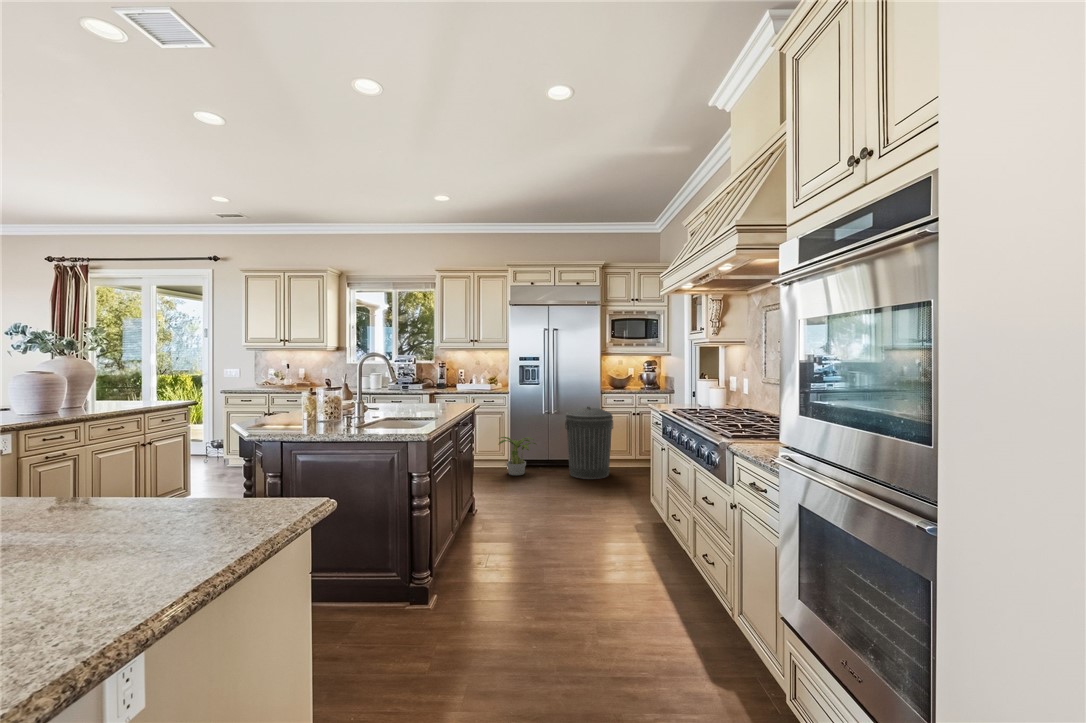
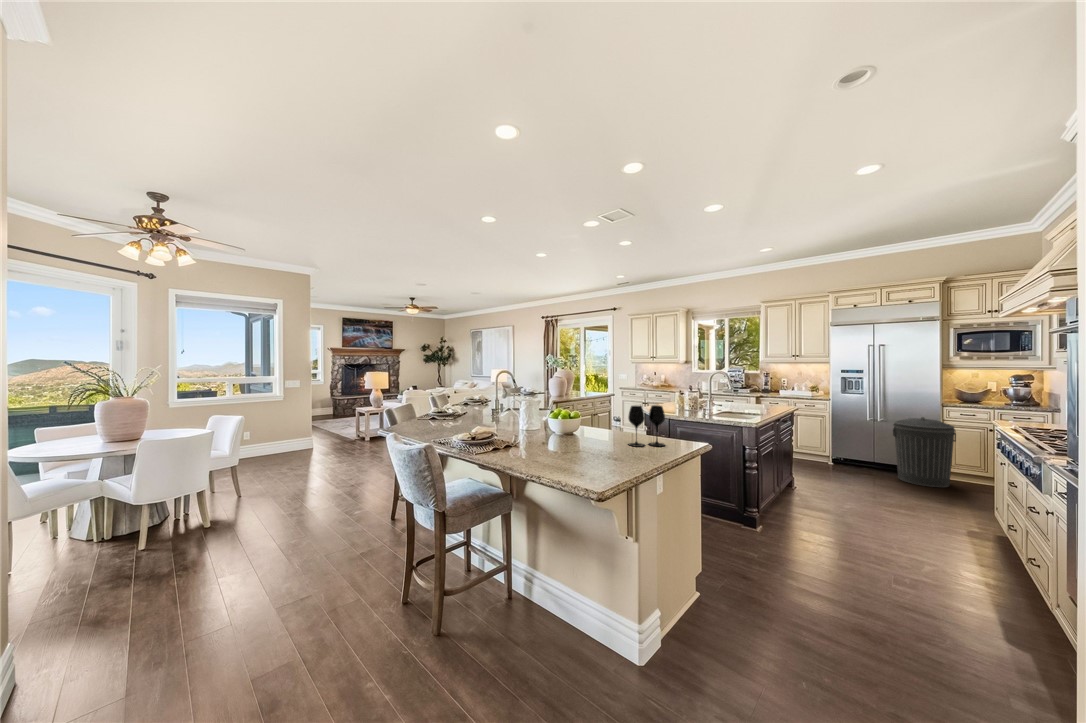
wine glass: none [68,425,207,557] -> present [628,405,665,447]
potted plant: present [499,437,536,475] -> none [819,436,860,470]

